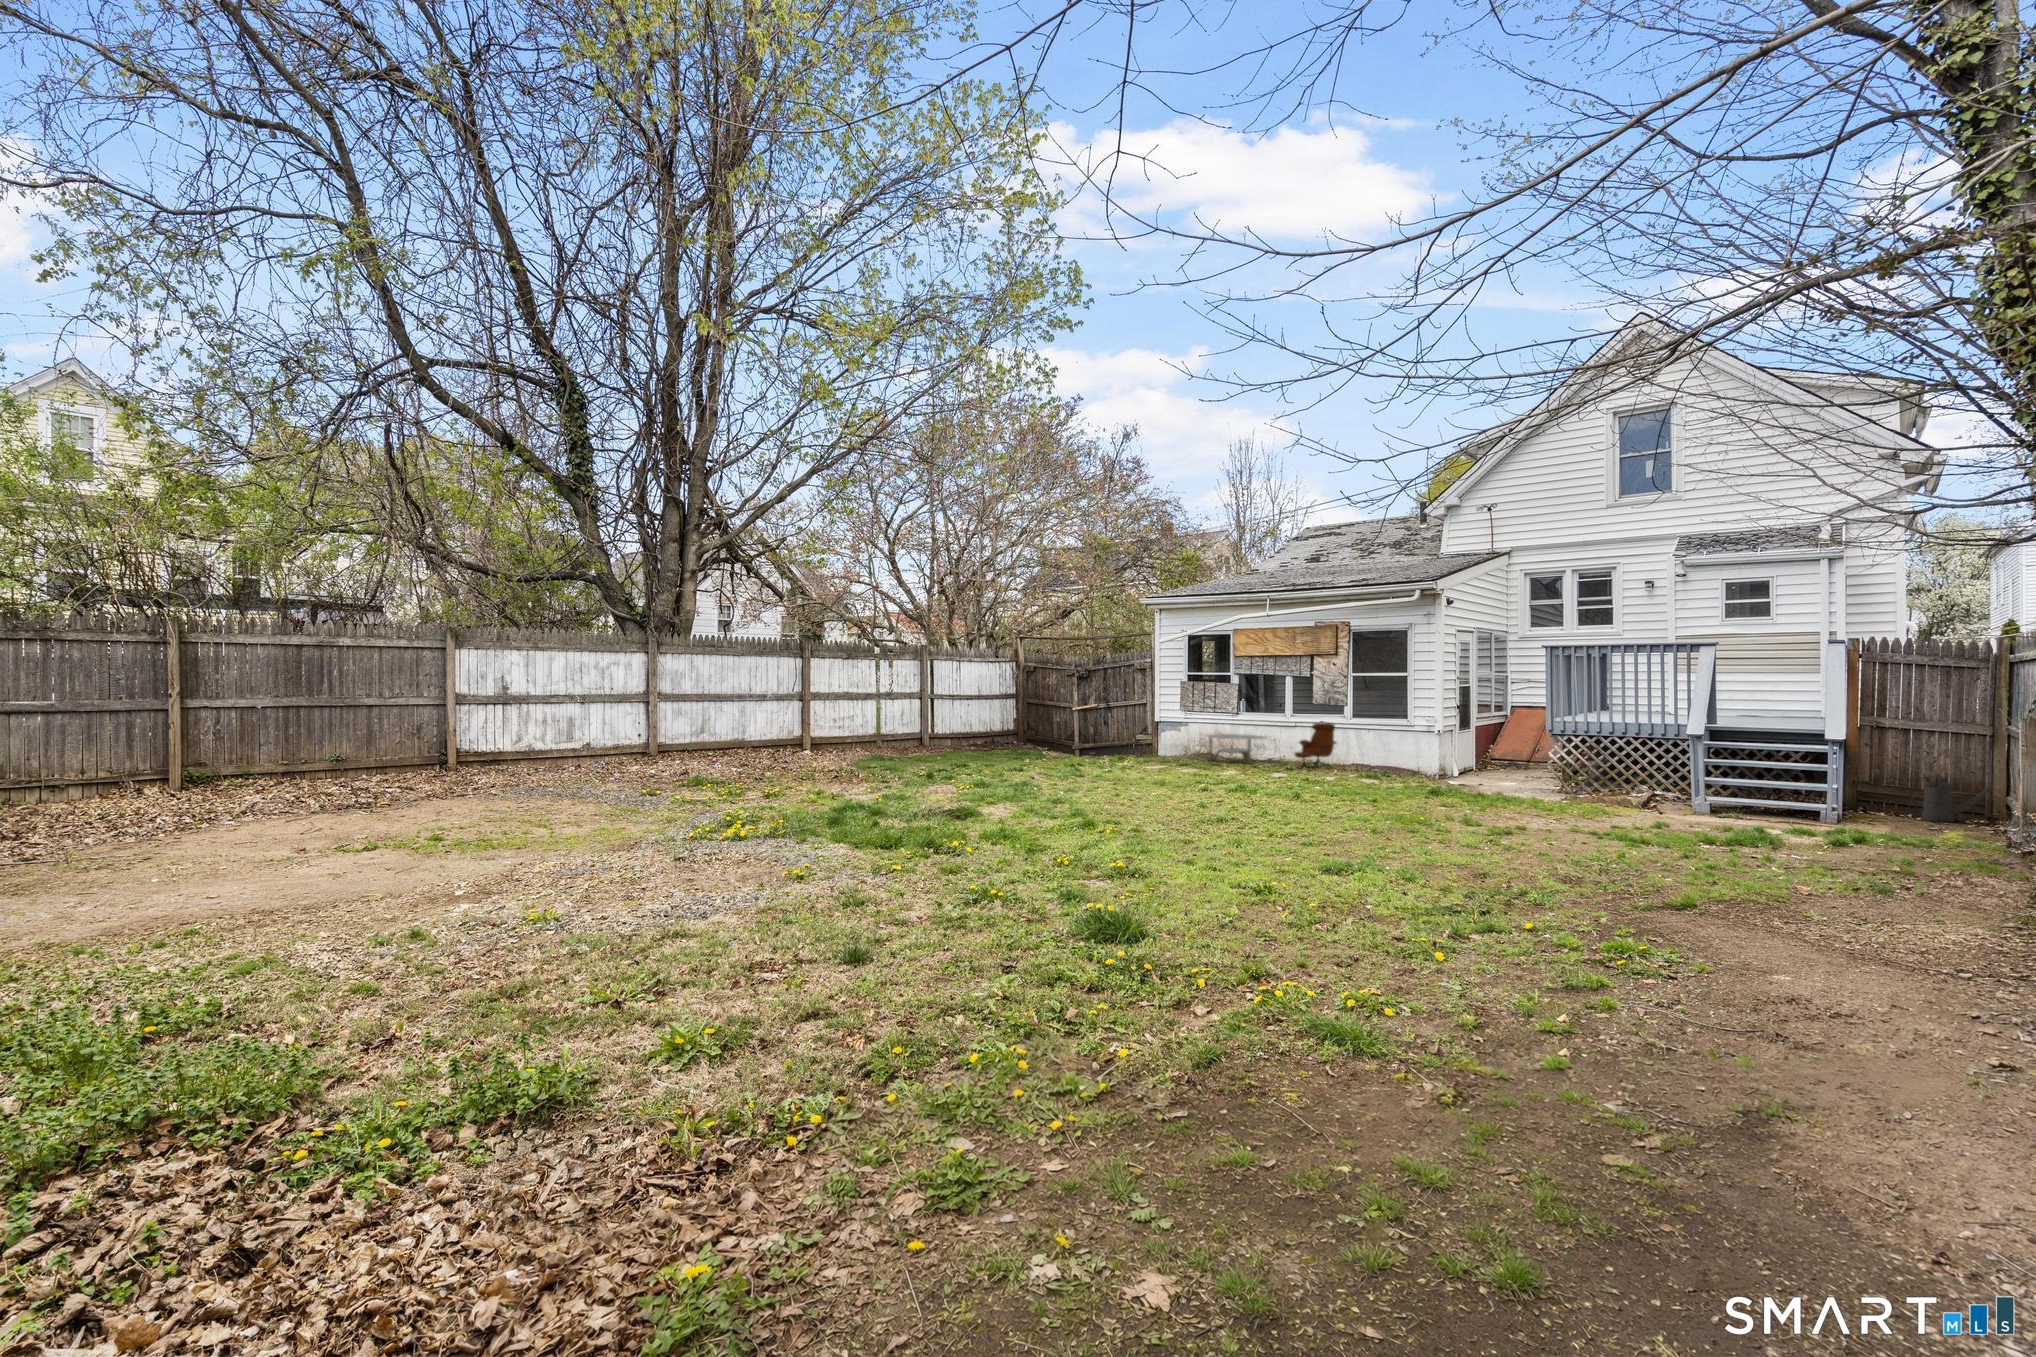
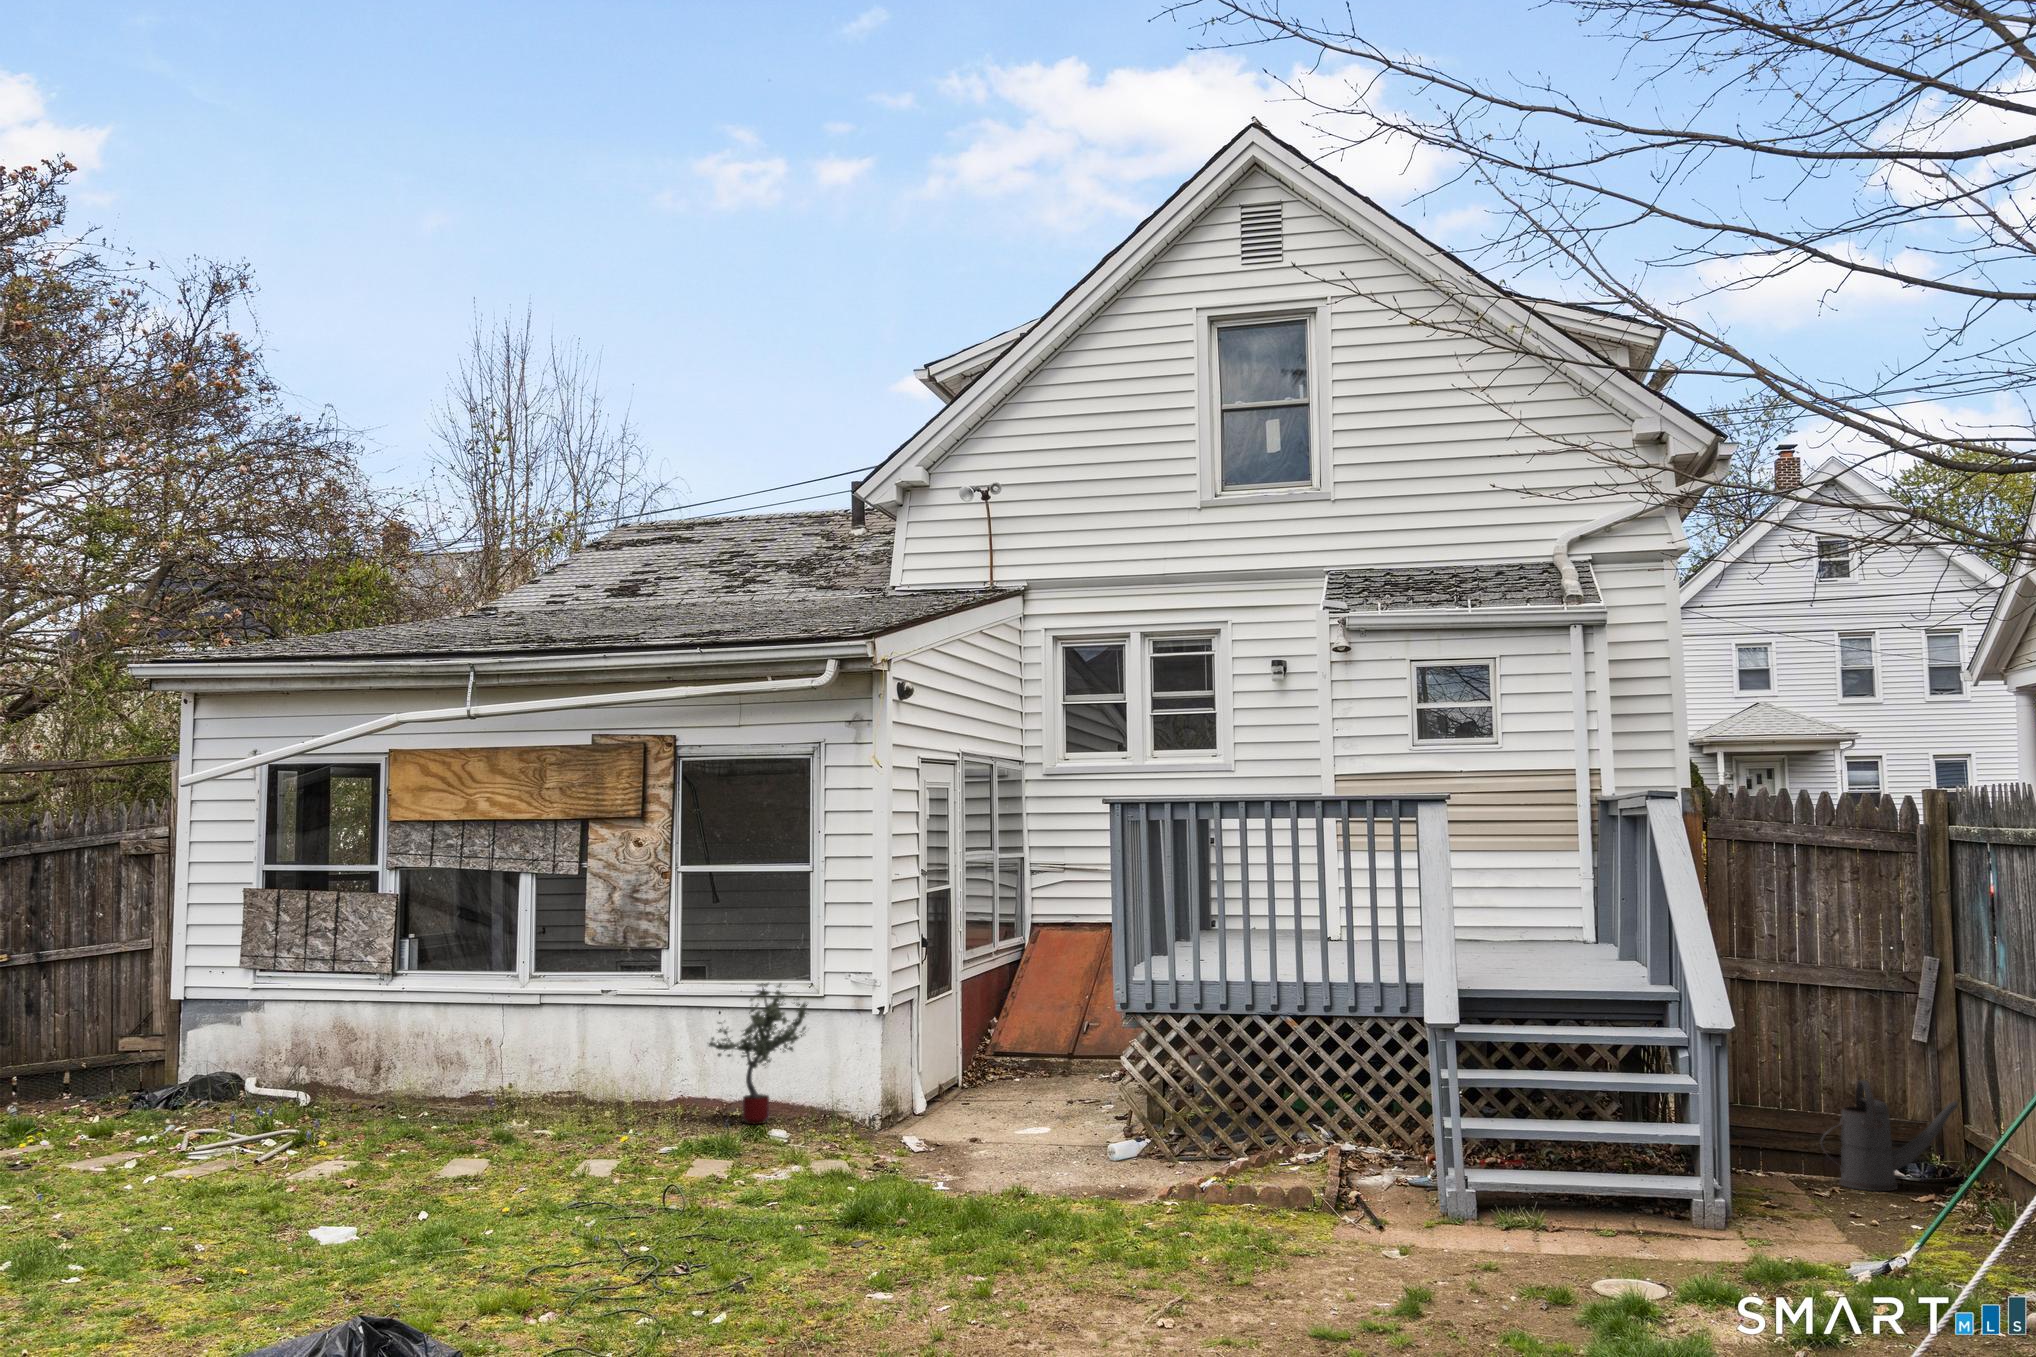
potted tree: none [1365,718,1409,773] -> present [709,983,808,1124]
lounge chair: present [1295,722,1336,768] -> none [519,994,639,1135]
round table: present [1208,734,1266,764] -> none [289,1032,466,1120]

